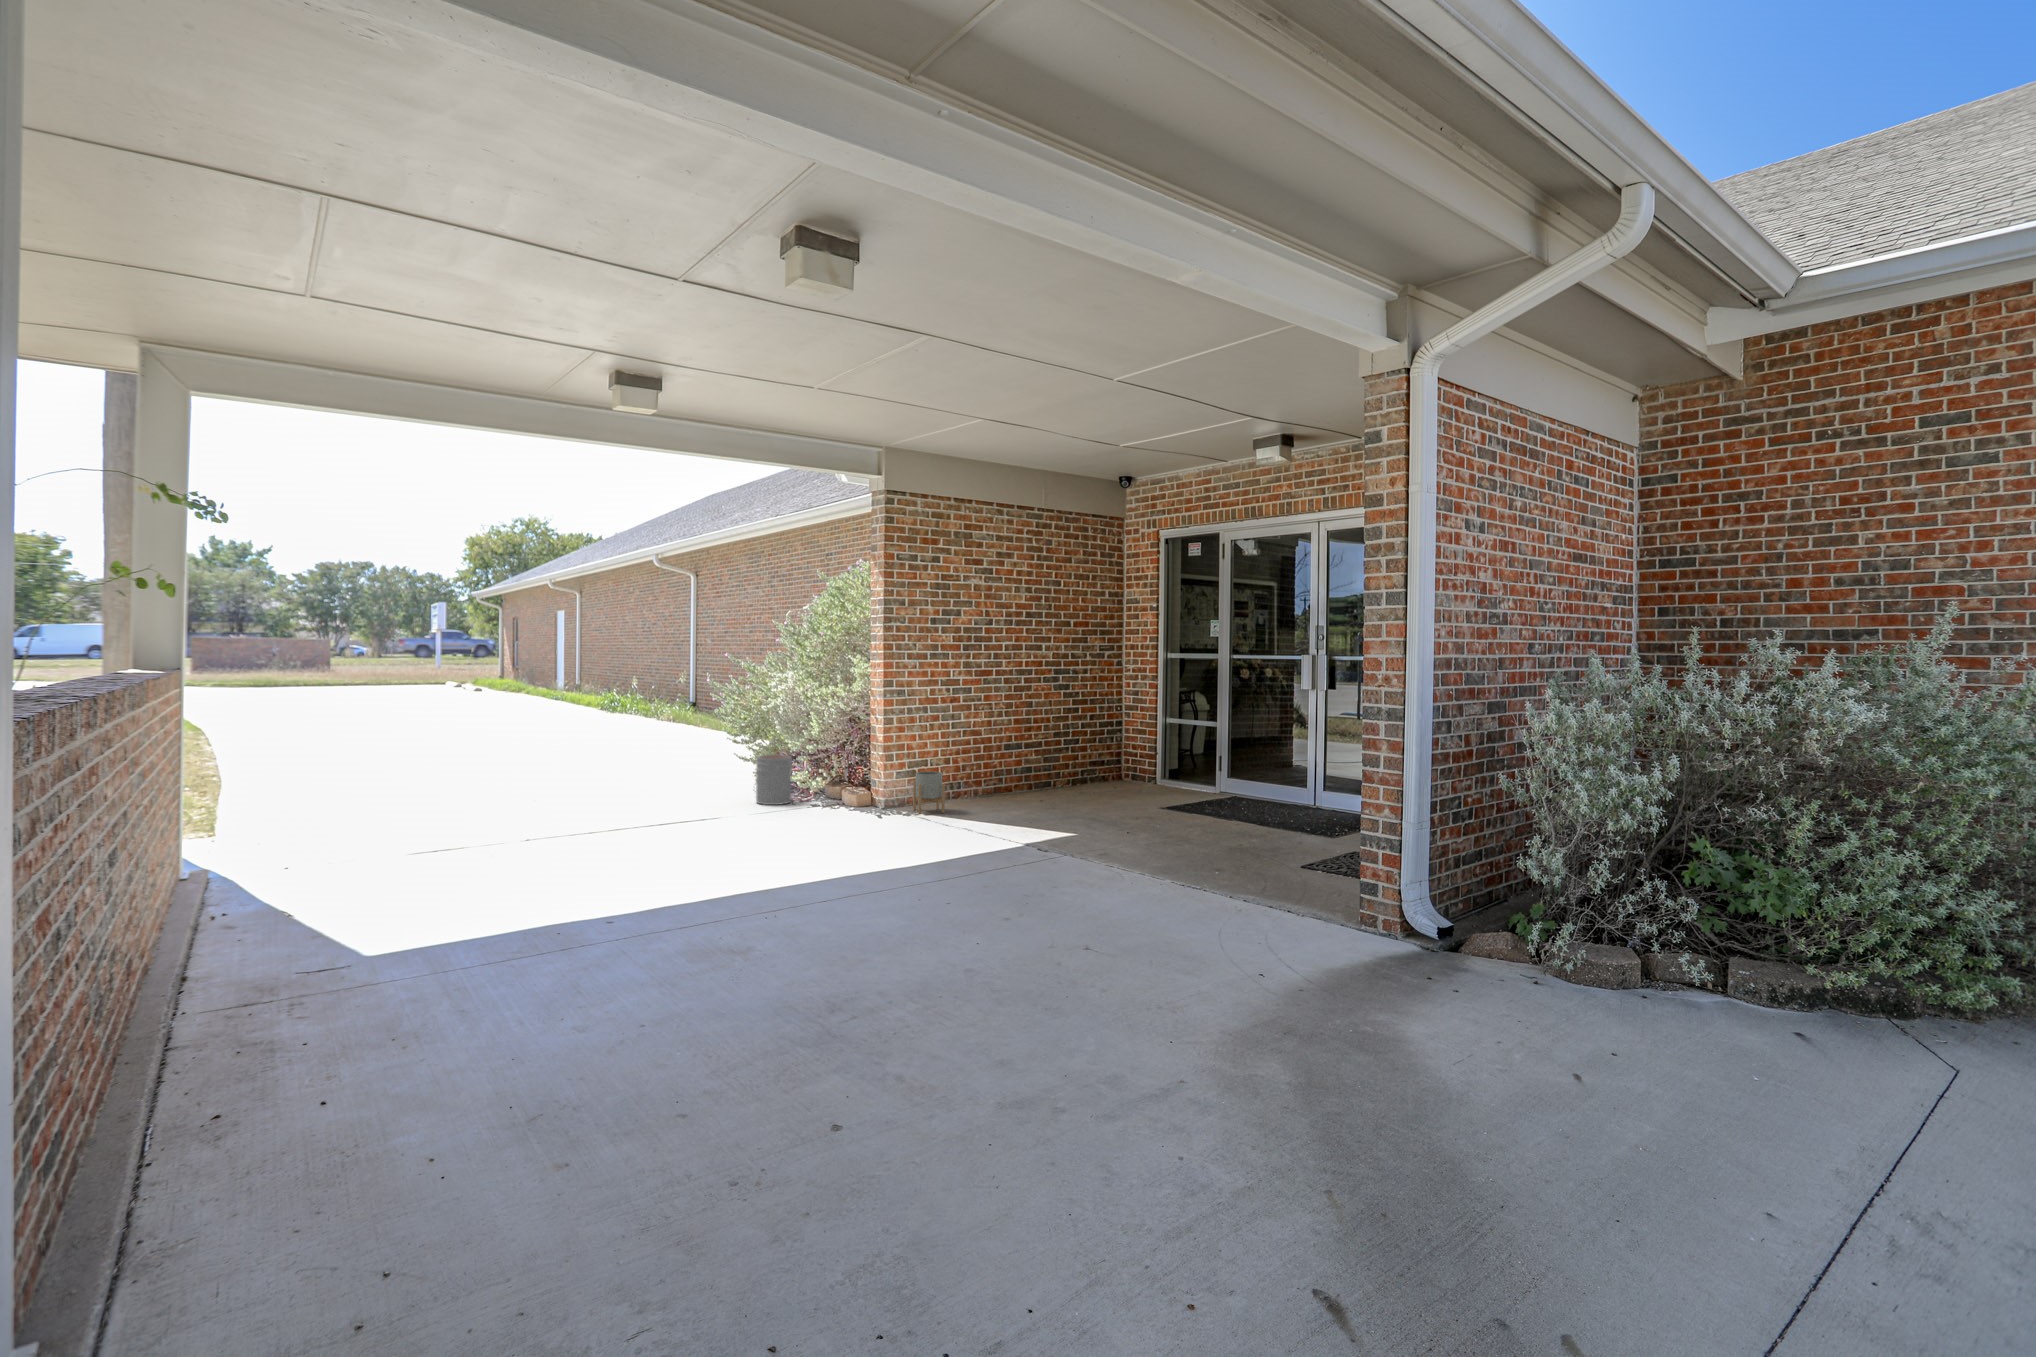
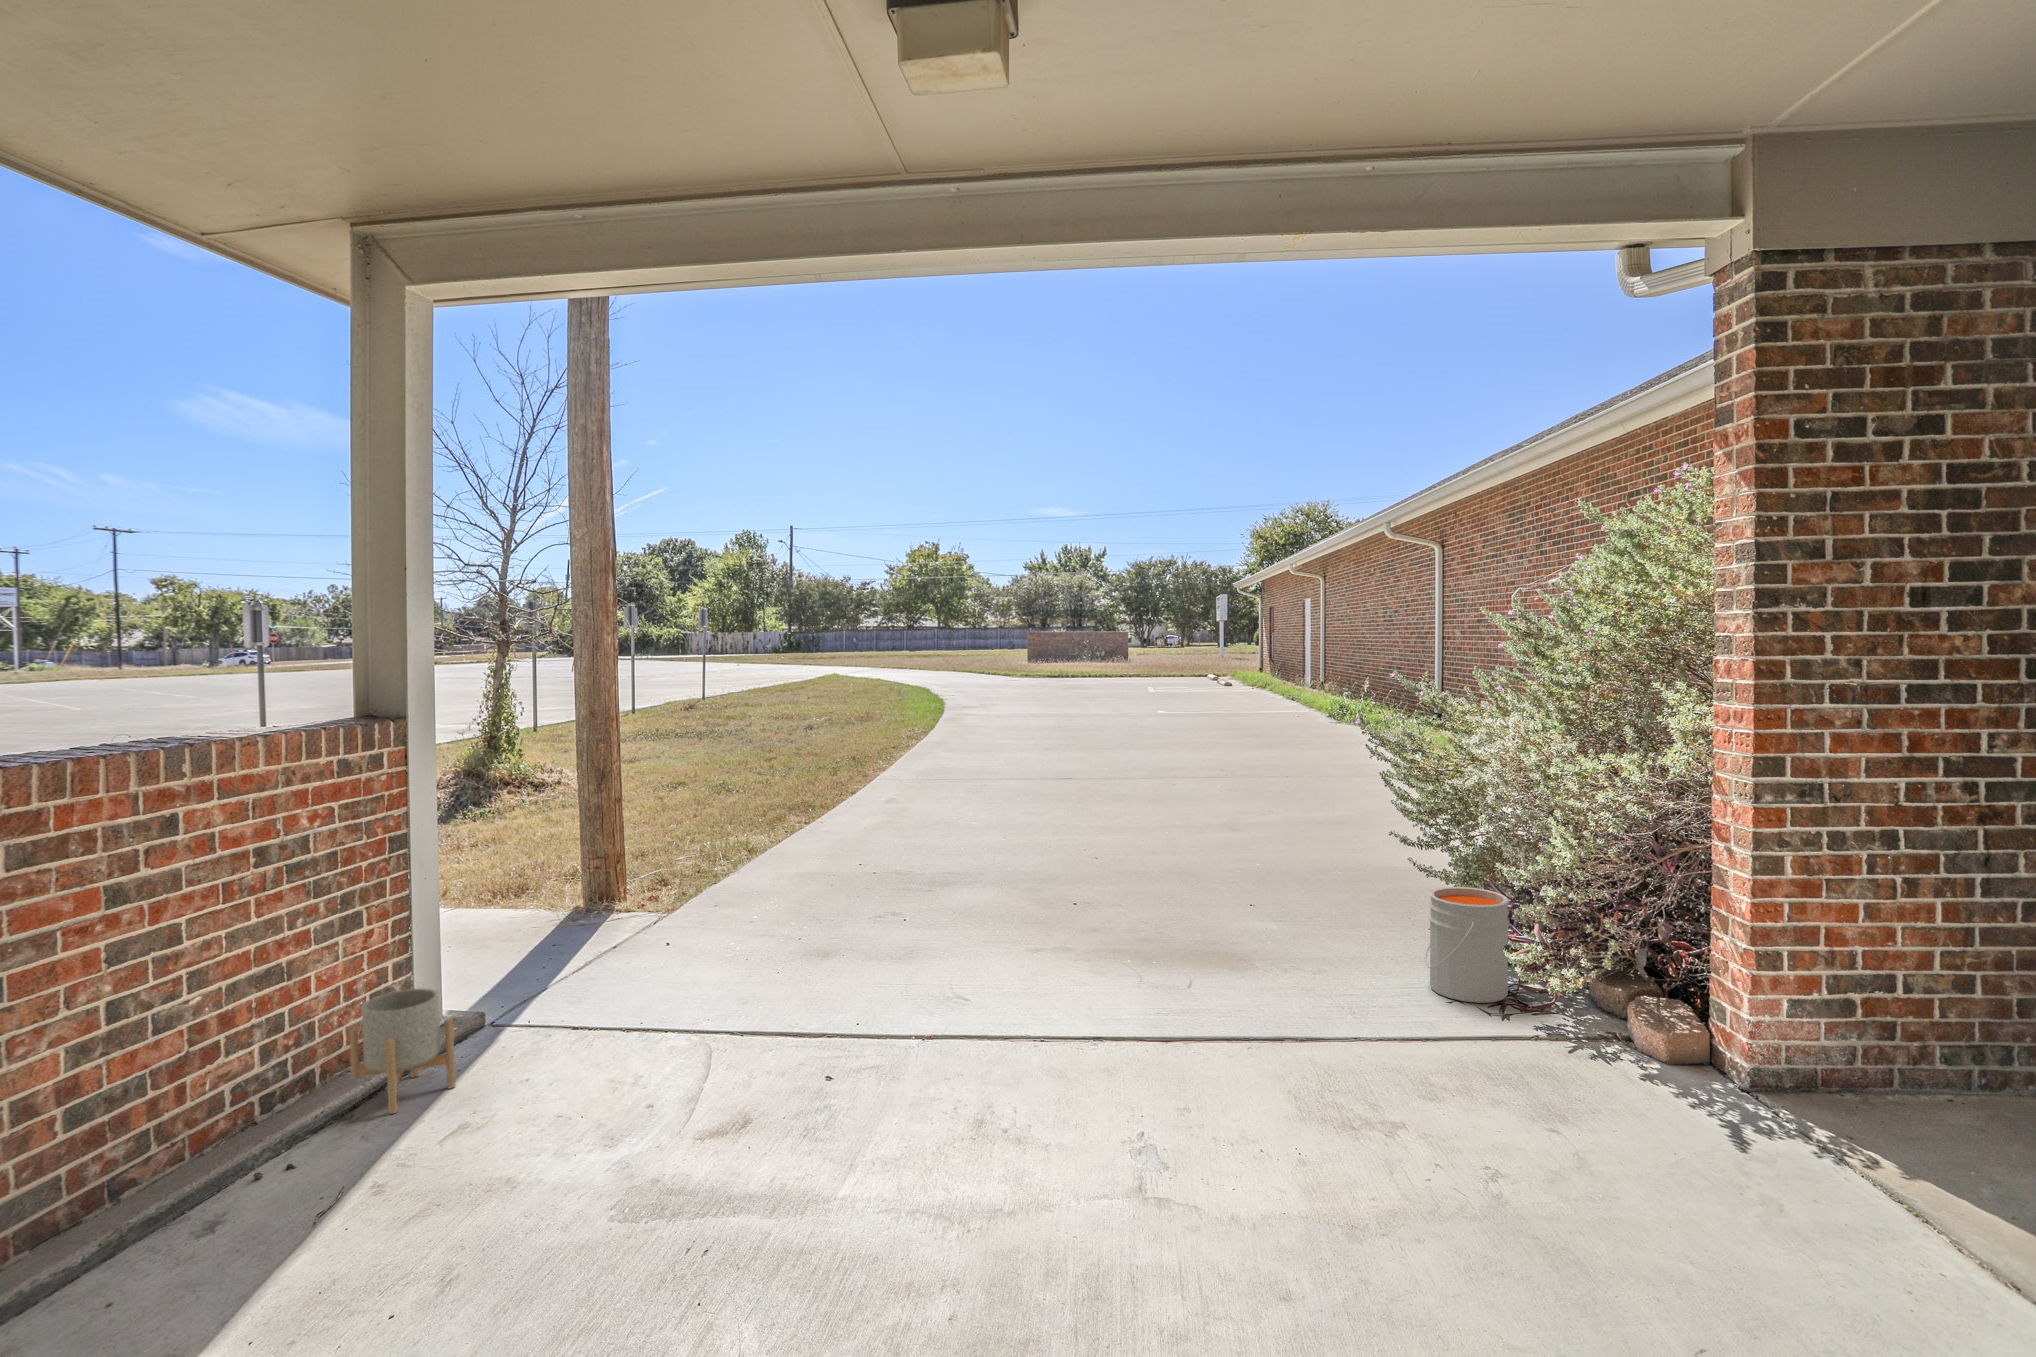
planter: present [913,772,945,814] -> present [349,988,455,1114]

